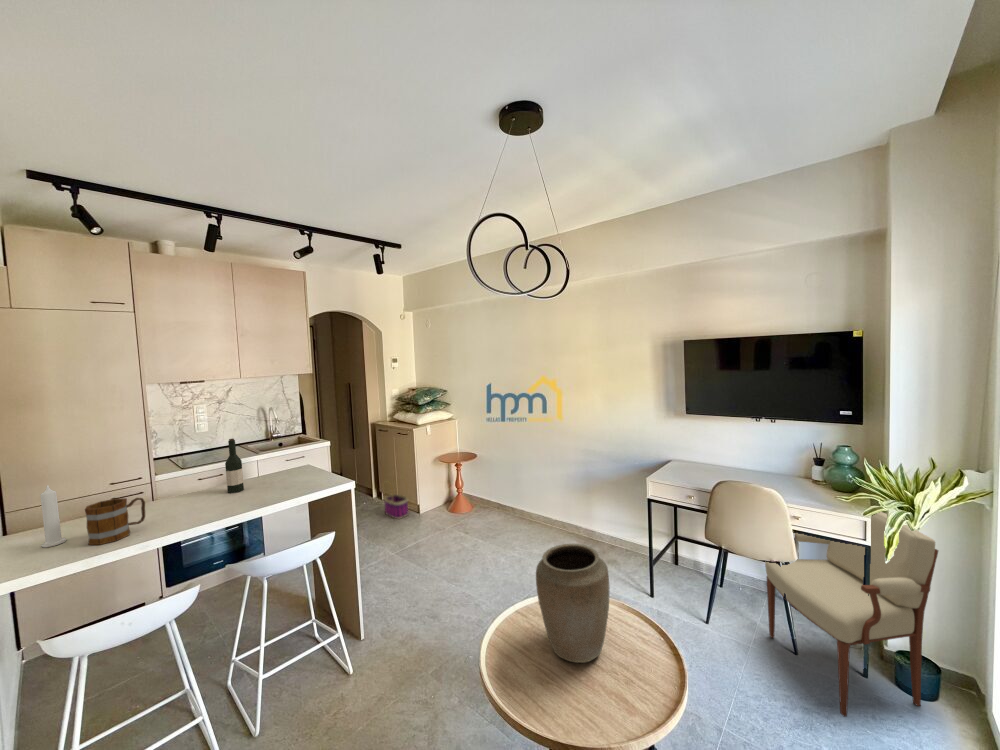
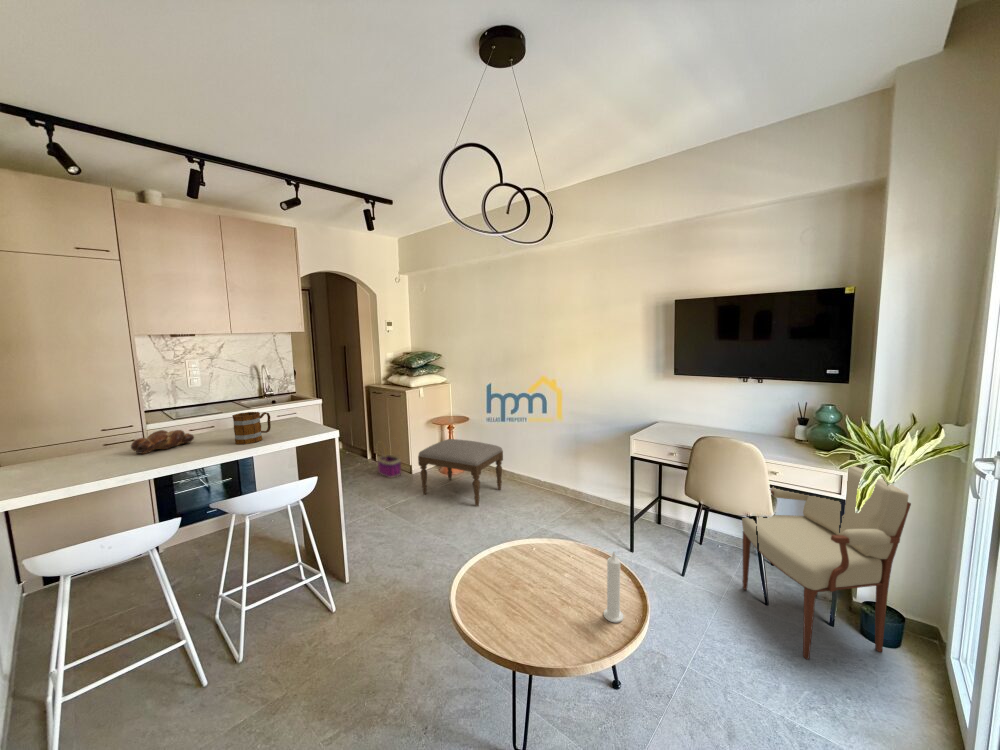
wine bottle: present [225,439,244,493] -> none [210,385,230,438]
ottoman: none [427,478,513,549] -> present [418,439,503,507]
candle: present [40,485,66,547] -> present [604,552,624,623]
bread loaf: none [147,487,209,515] -> present [131,430,194,454]
mug: present [85,498,145,545] -> present [232,412,271,444]
vase: present [536,544,610,663] -> none [507,487,578,597]

